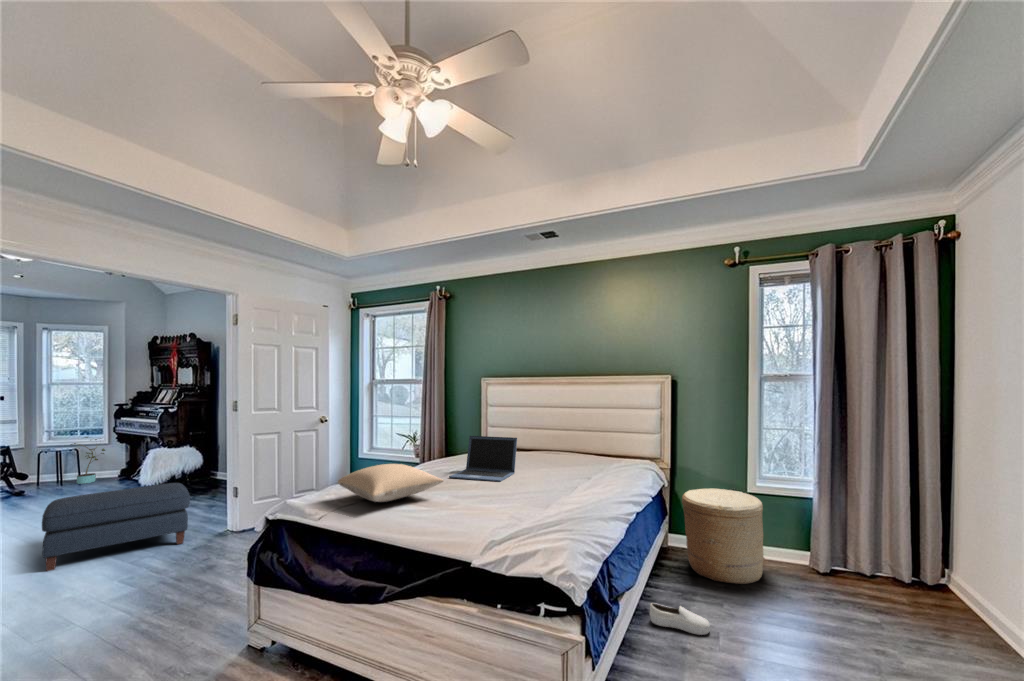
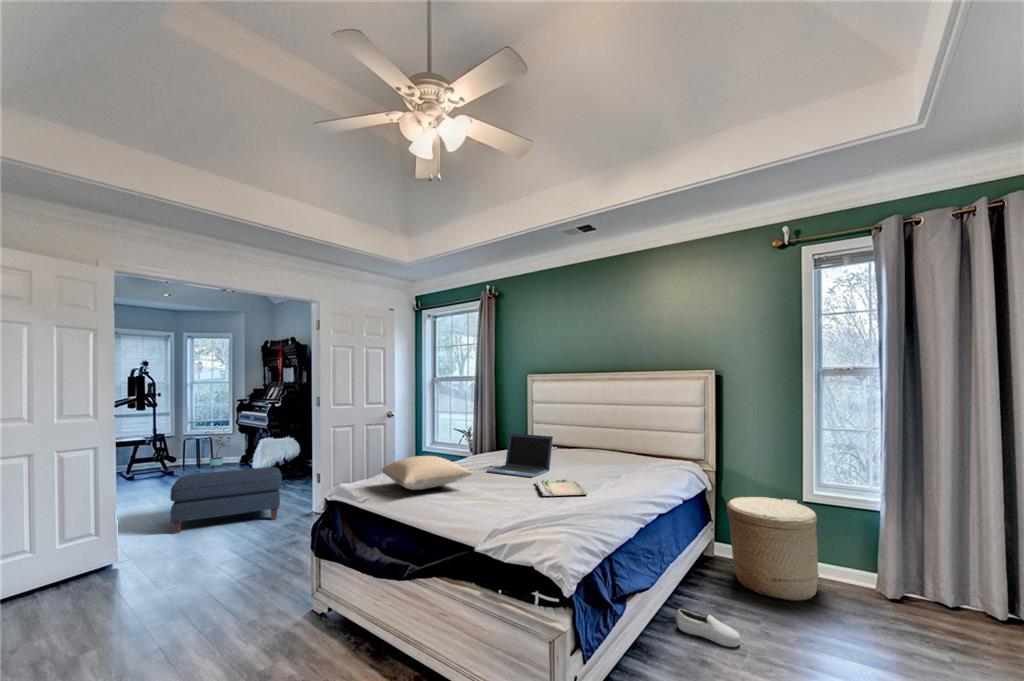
tray: none [508,478,567,501] -> present [536,480,587,496]

